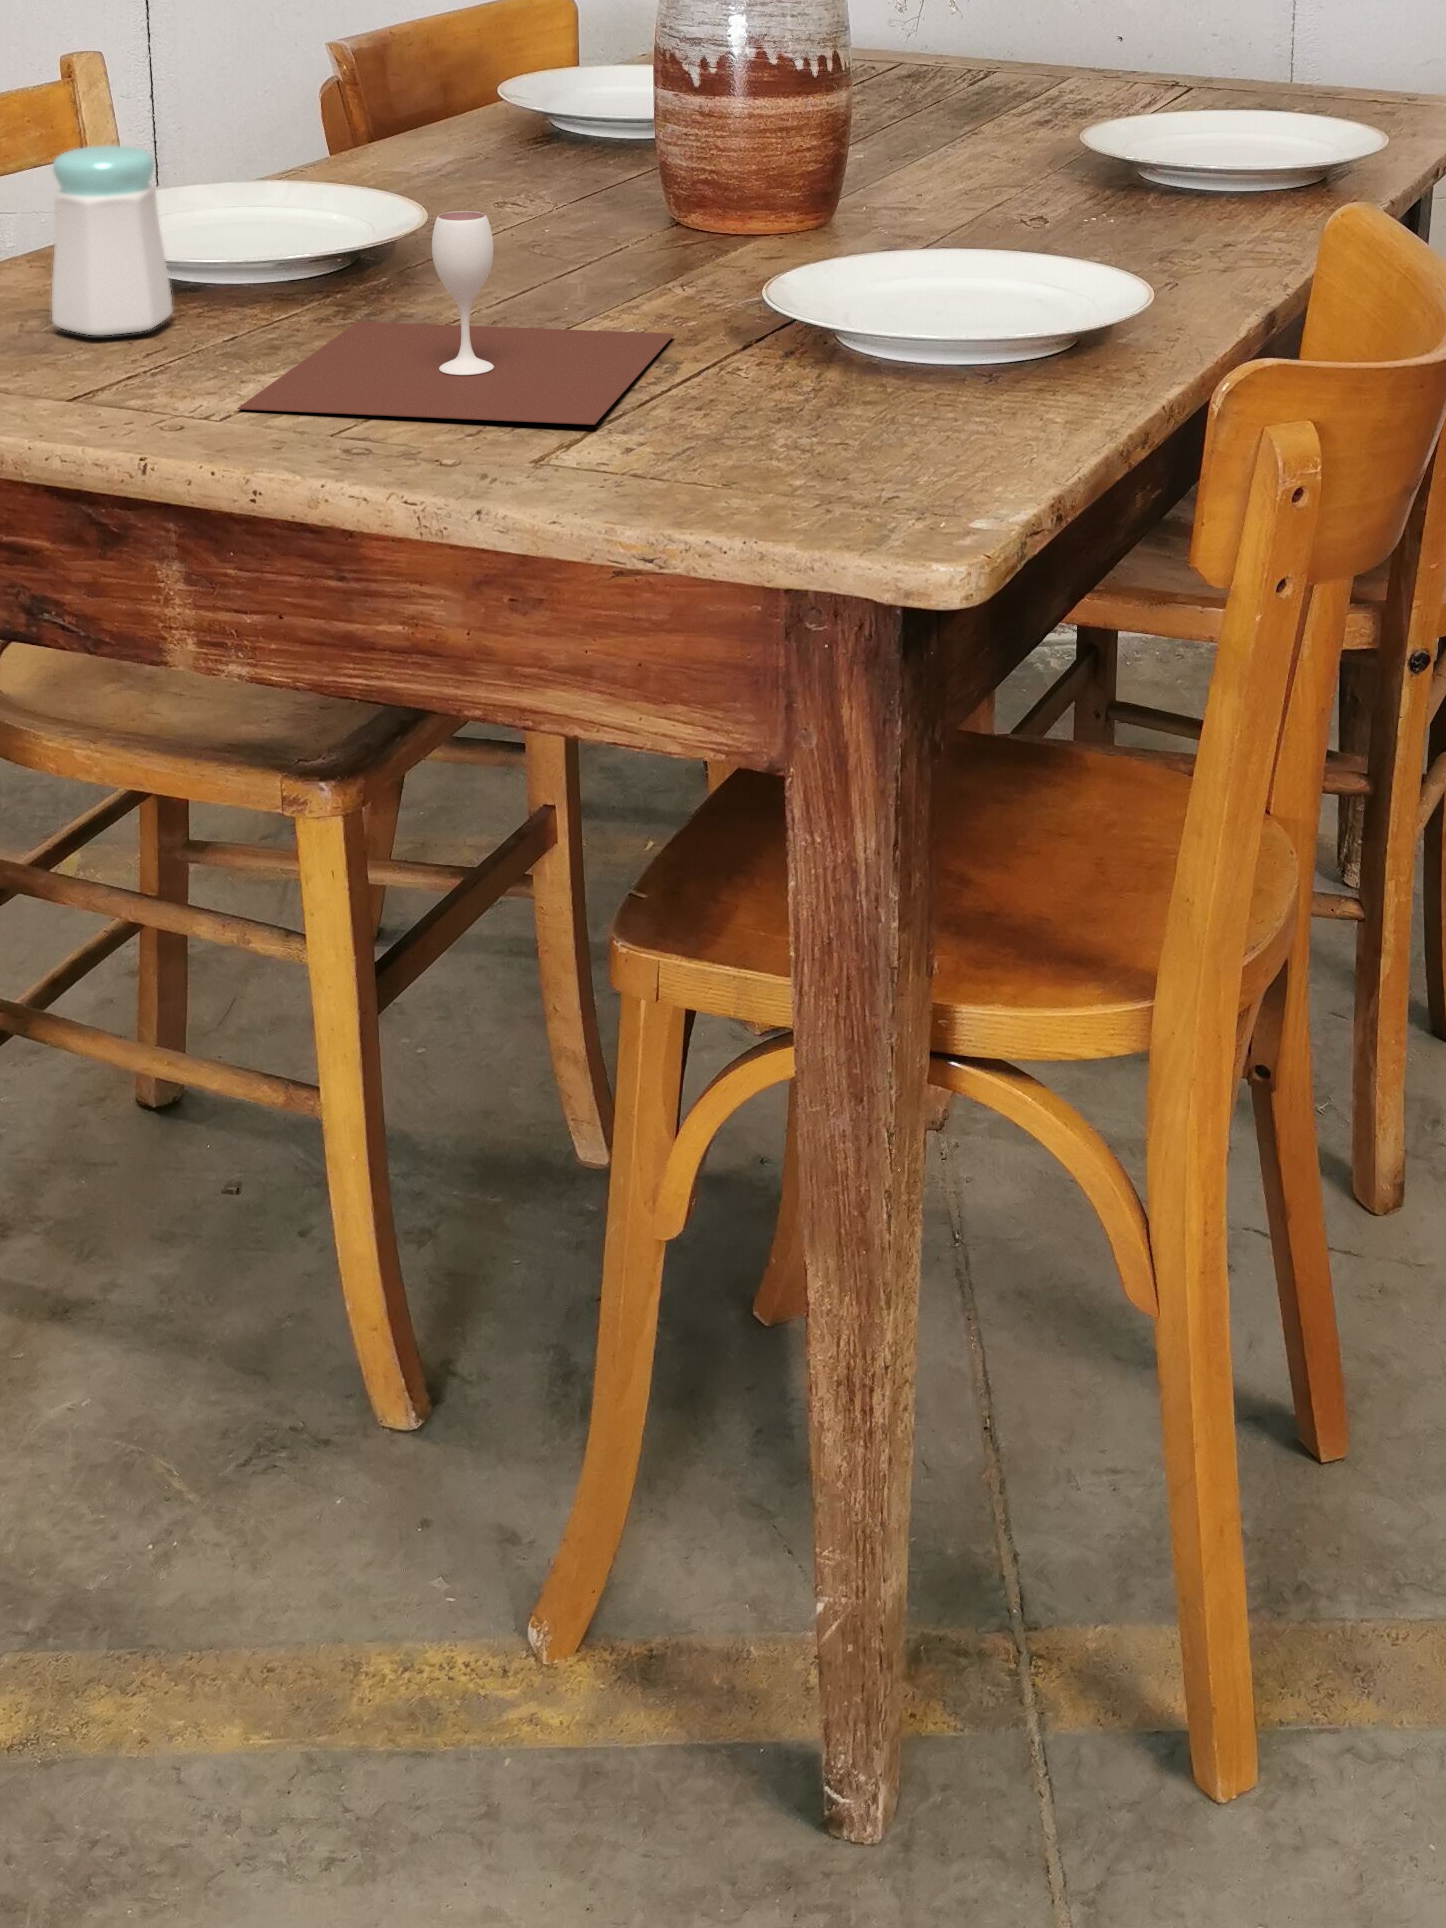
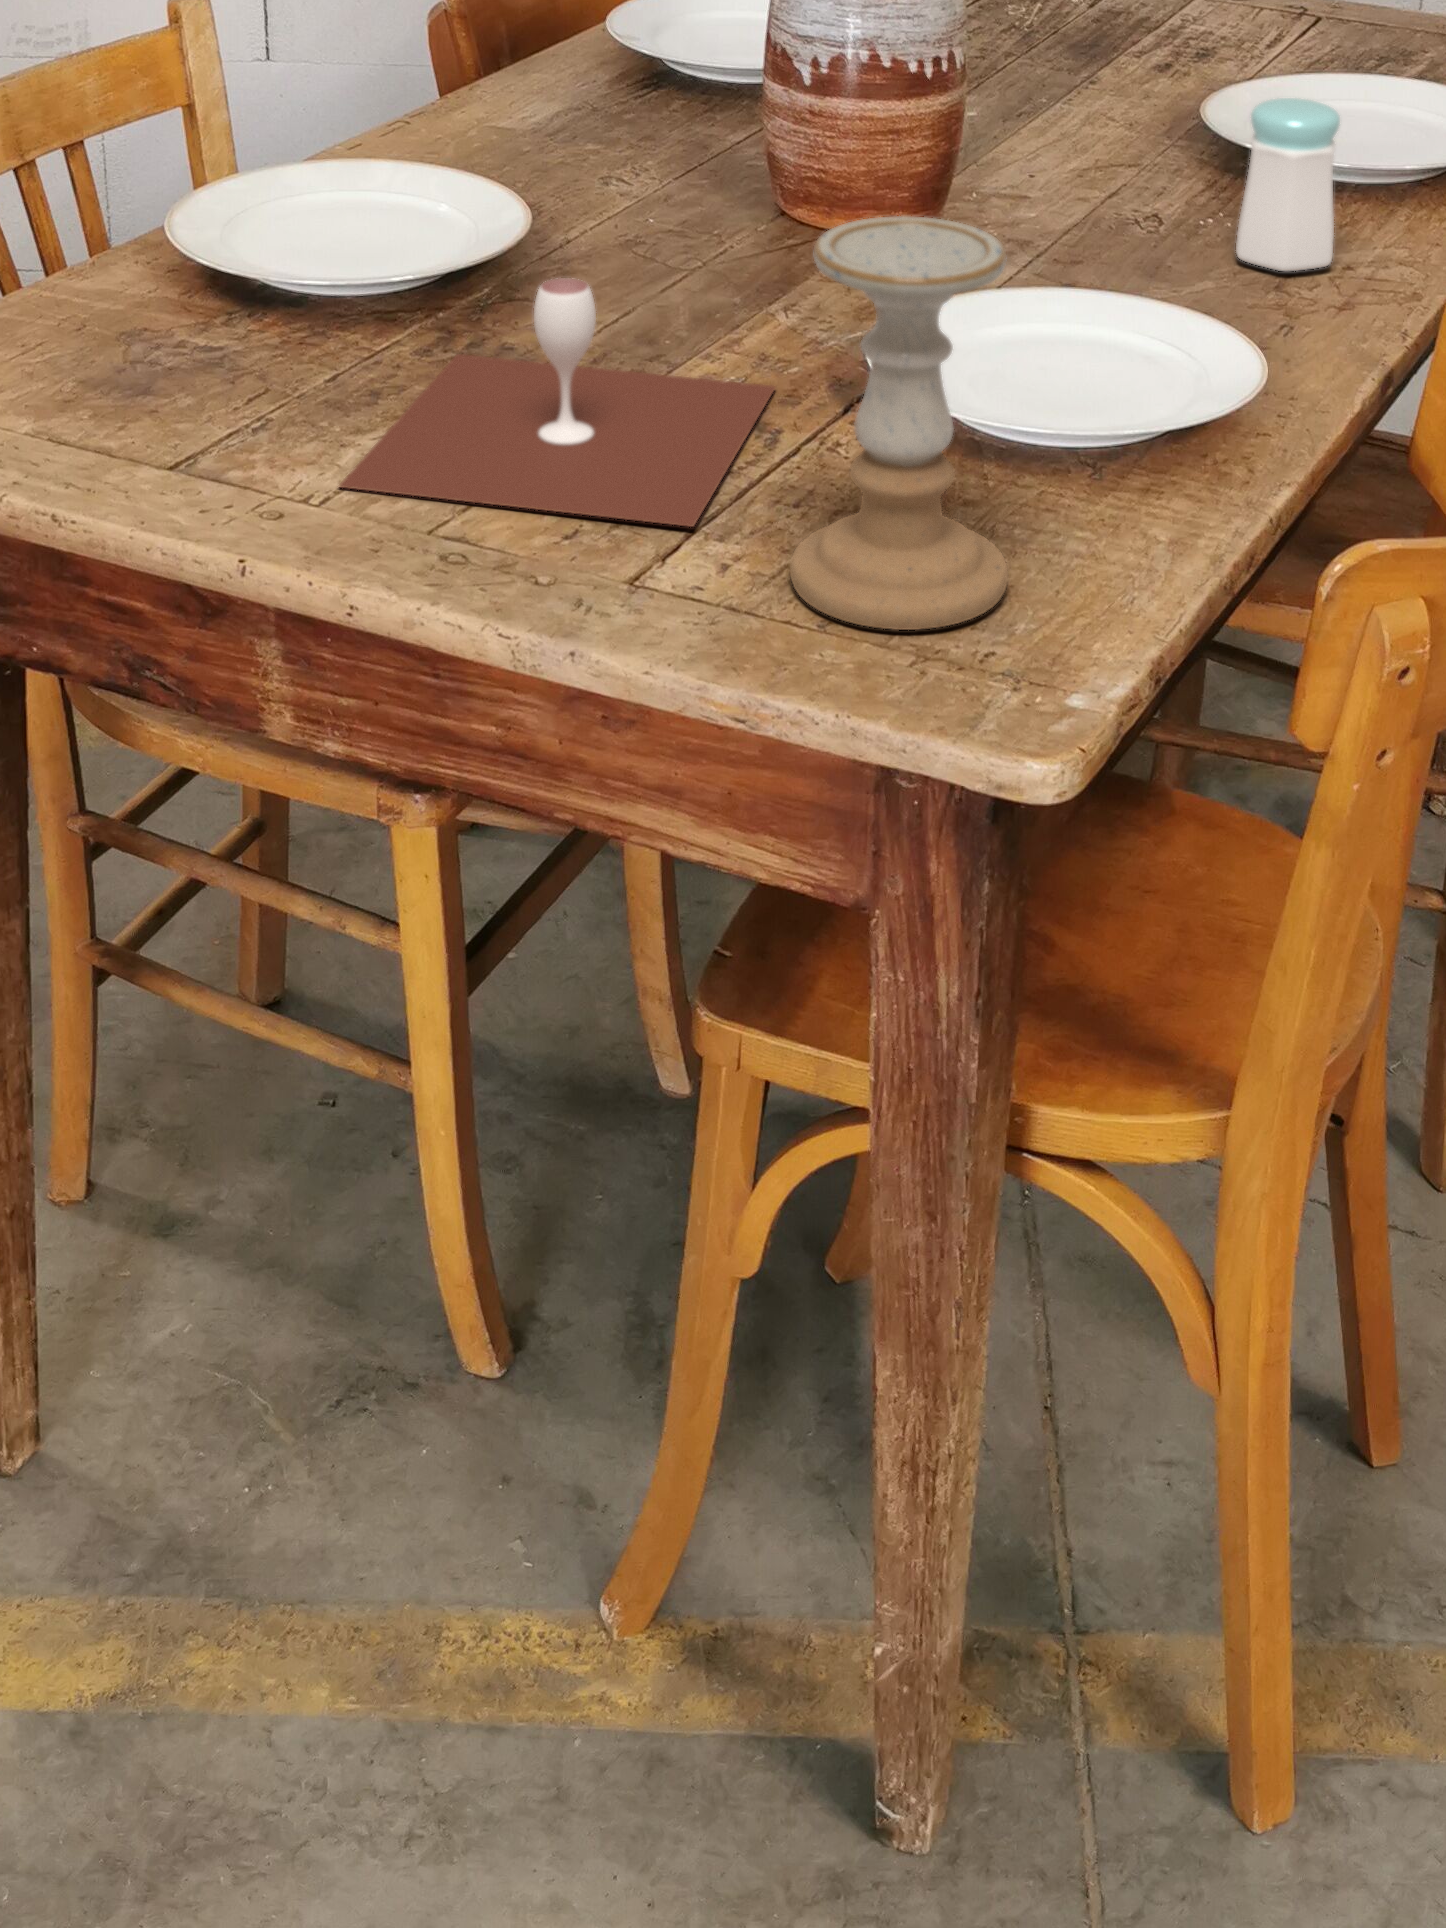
candle holder: none [691,94,907,487] -> present [790,216,1008,630]
salt shaker: present [52,145,172,335] -> present [1236,98,1340,271]

